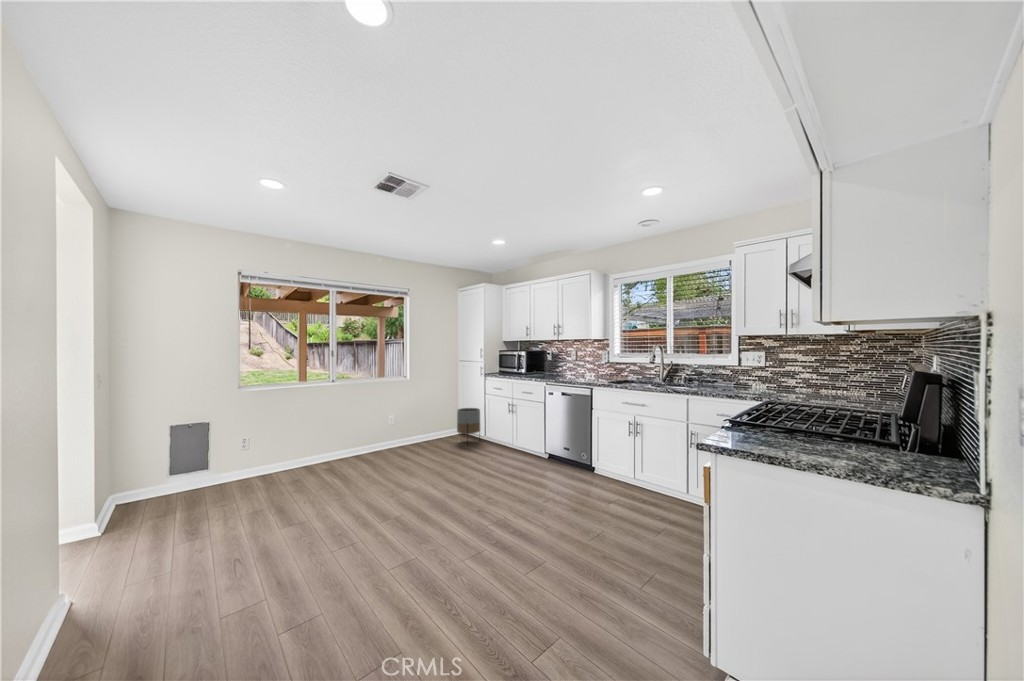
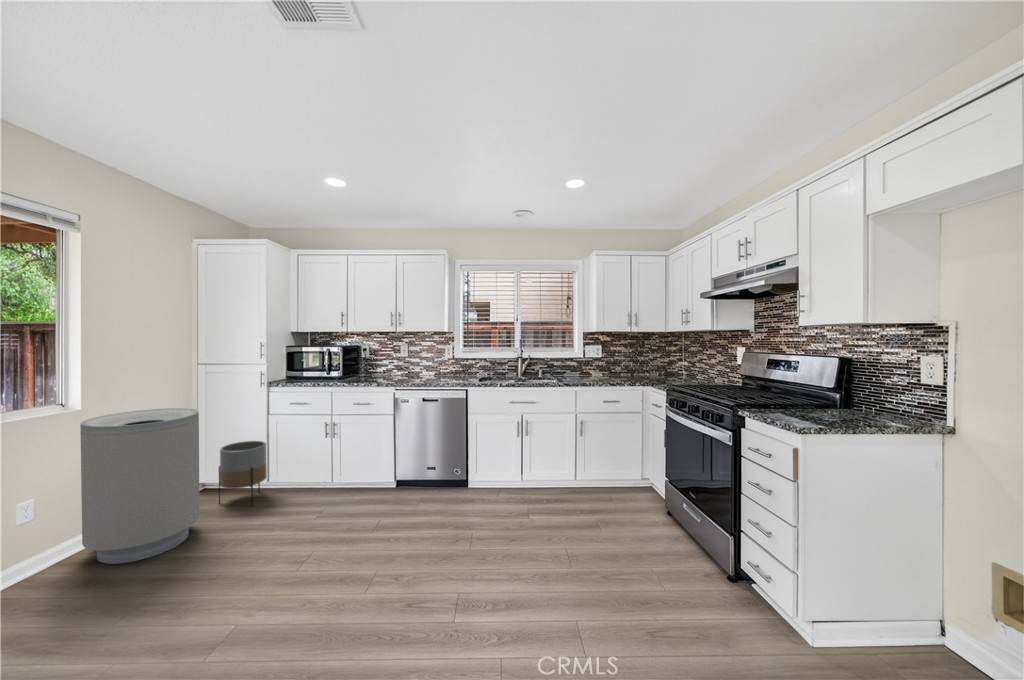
trash can: none [393,382,438,454] -> present [80,408,200,564]

